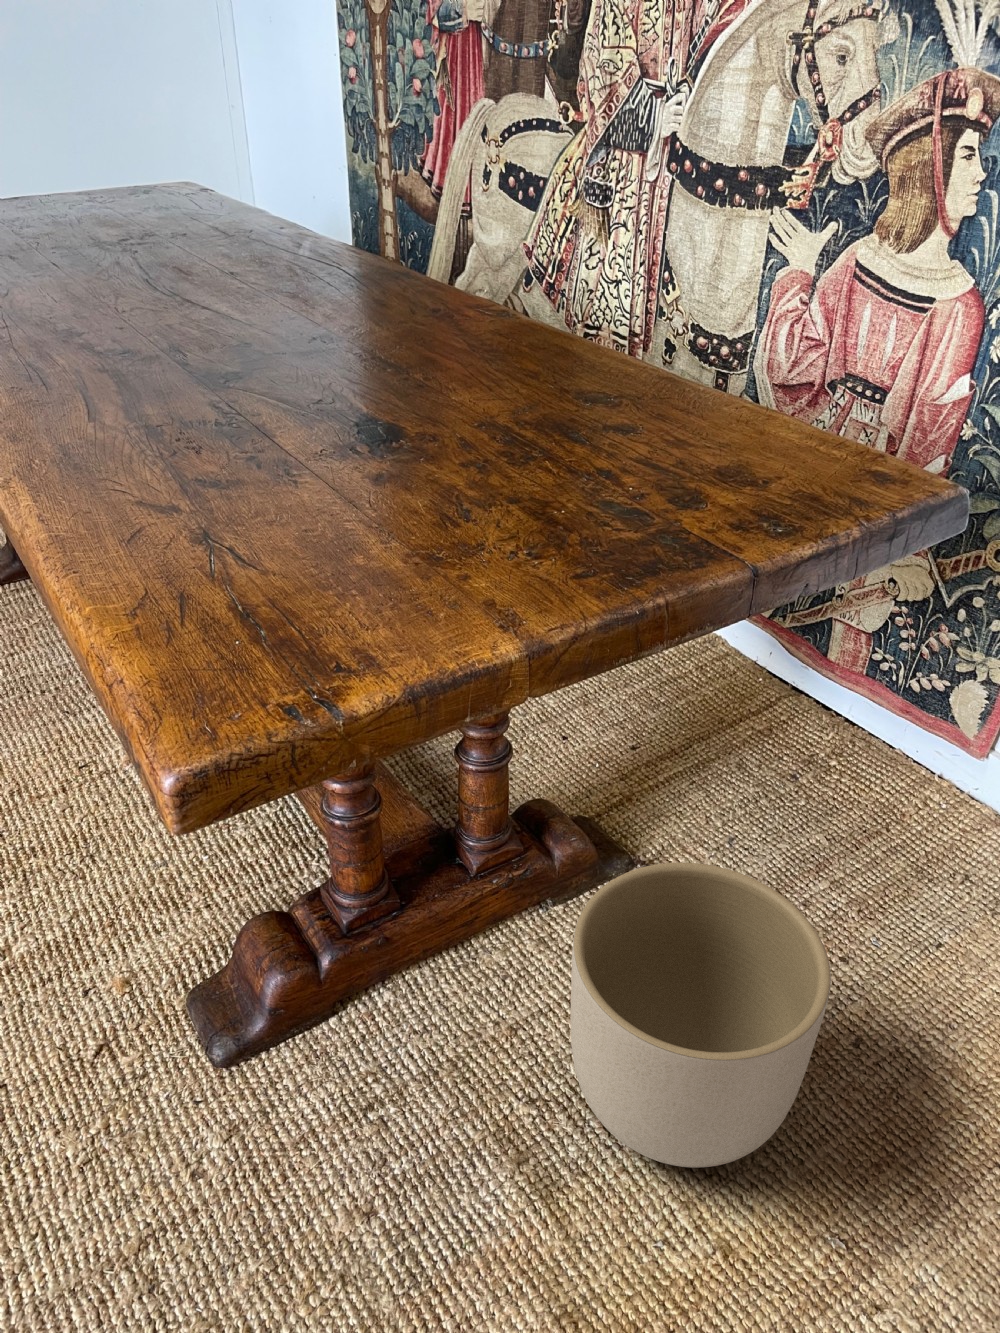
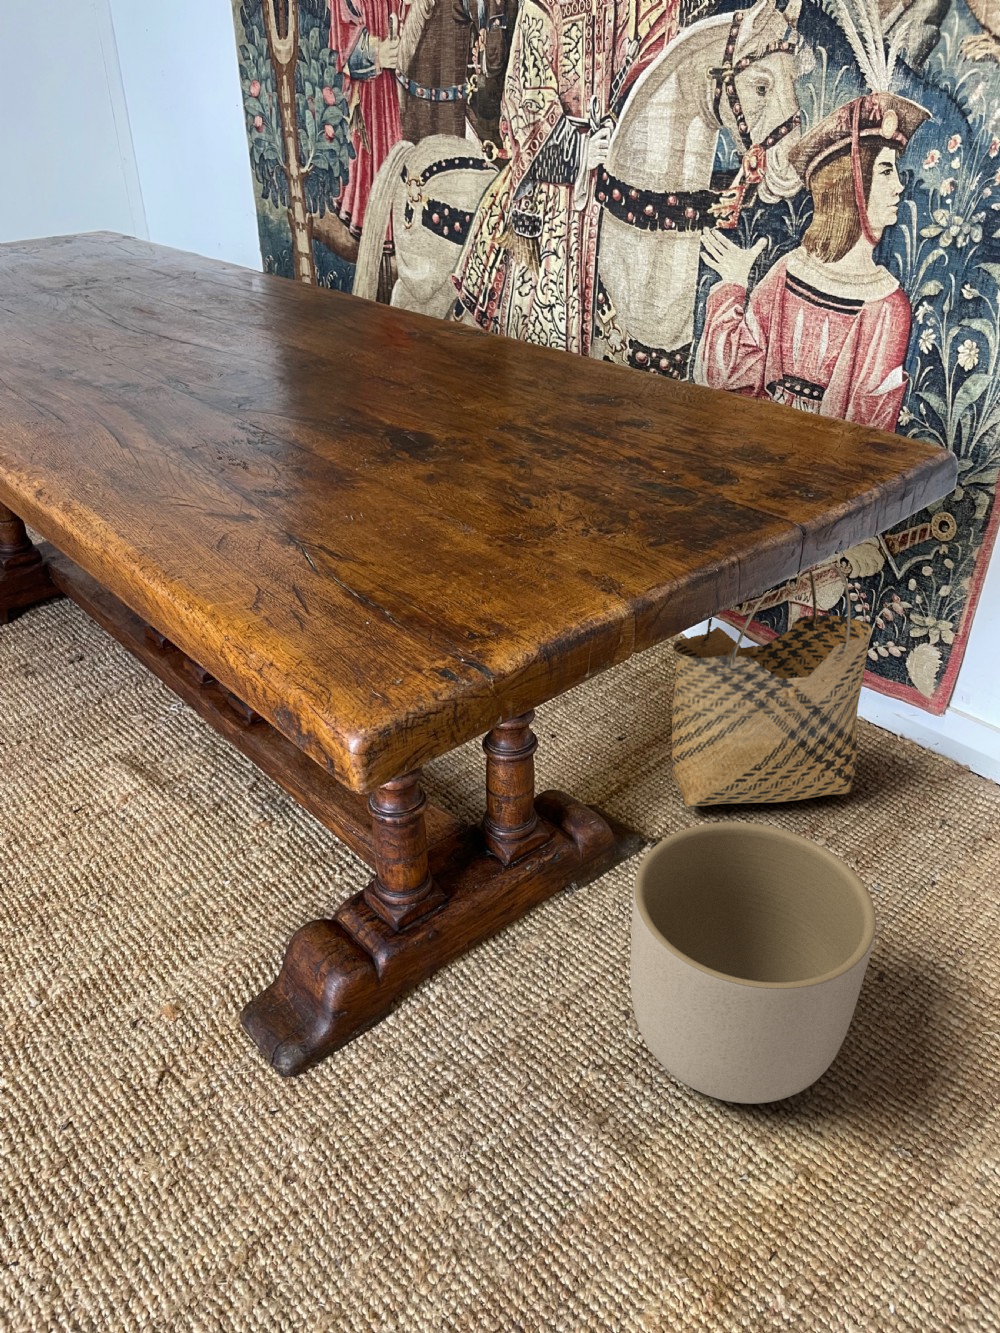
woven basket: none [677,533,906,835] -> present [670,563,872,808]

